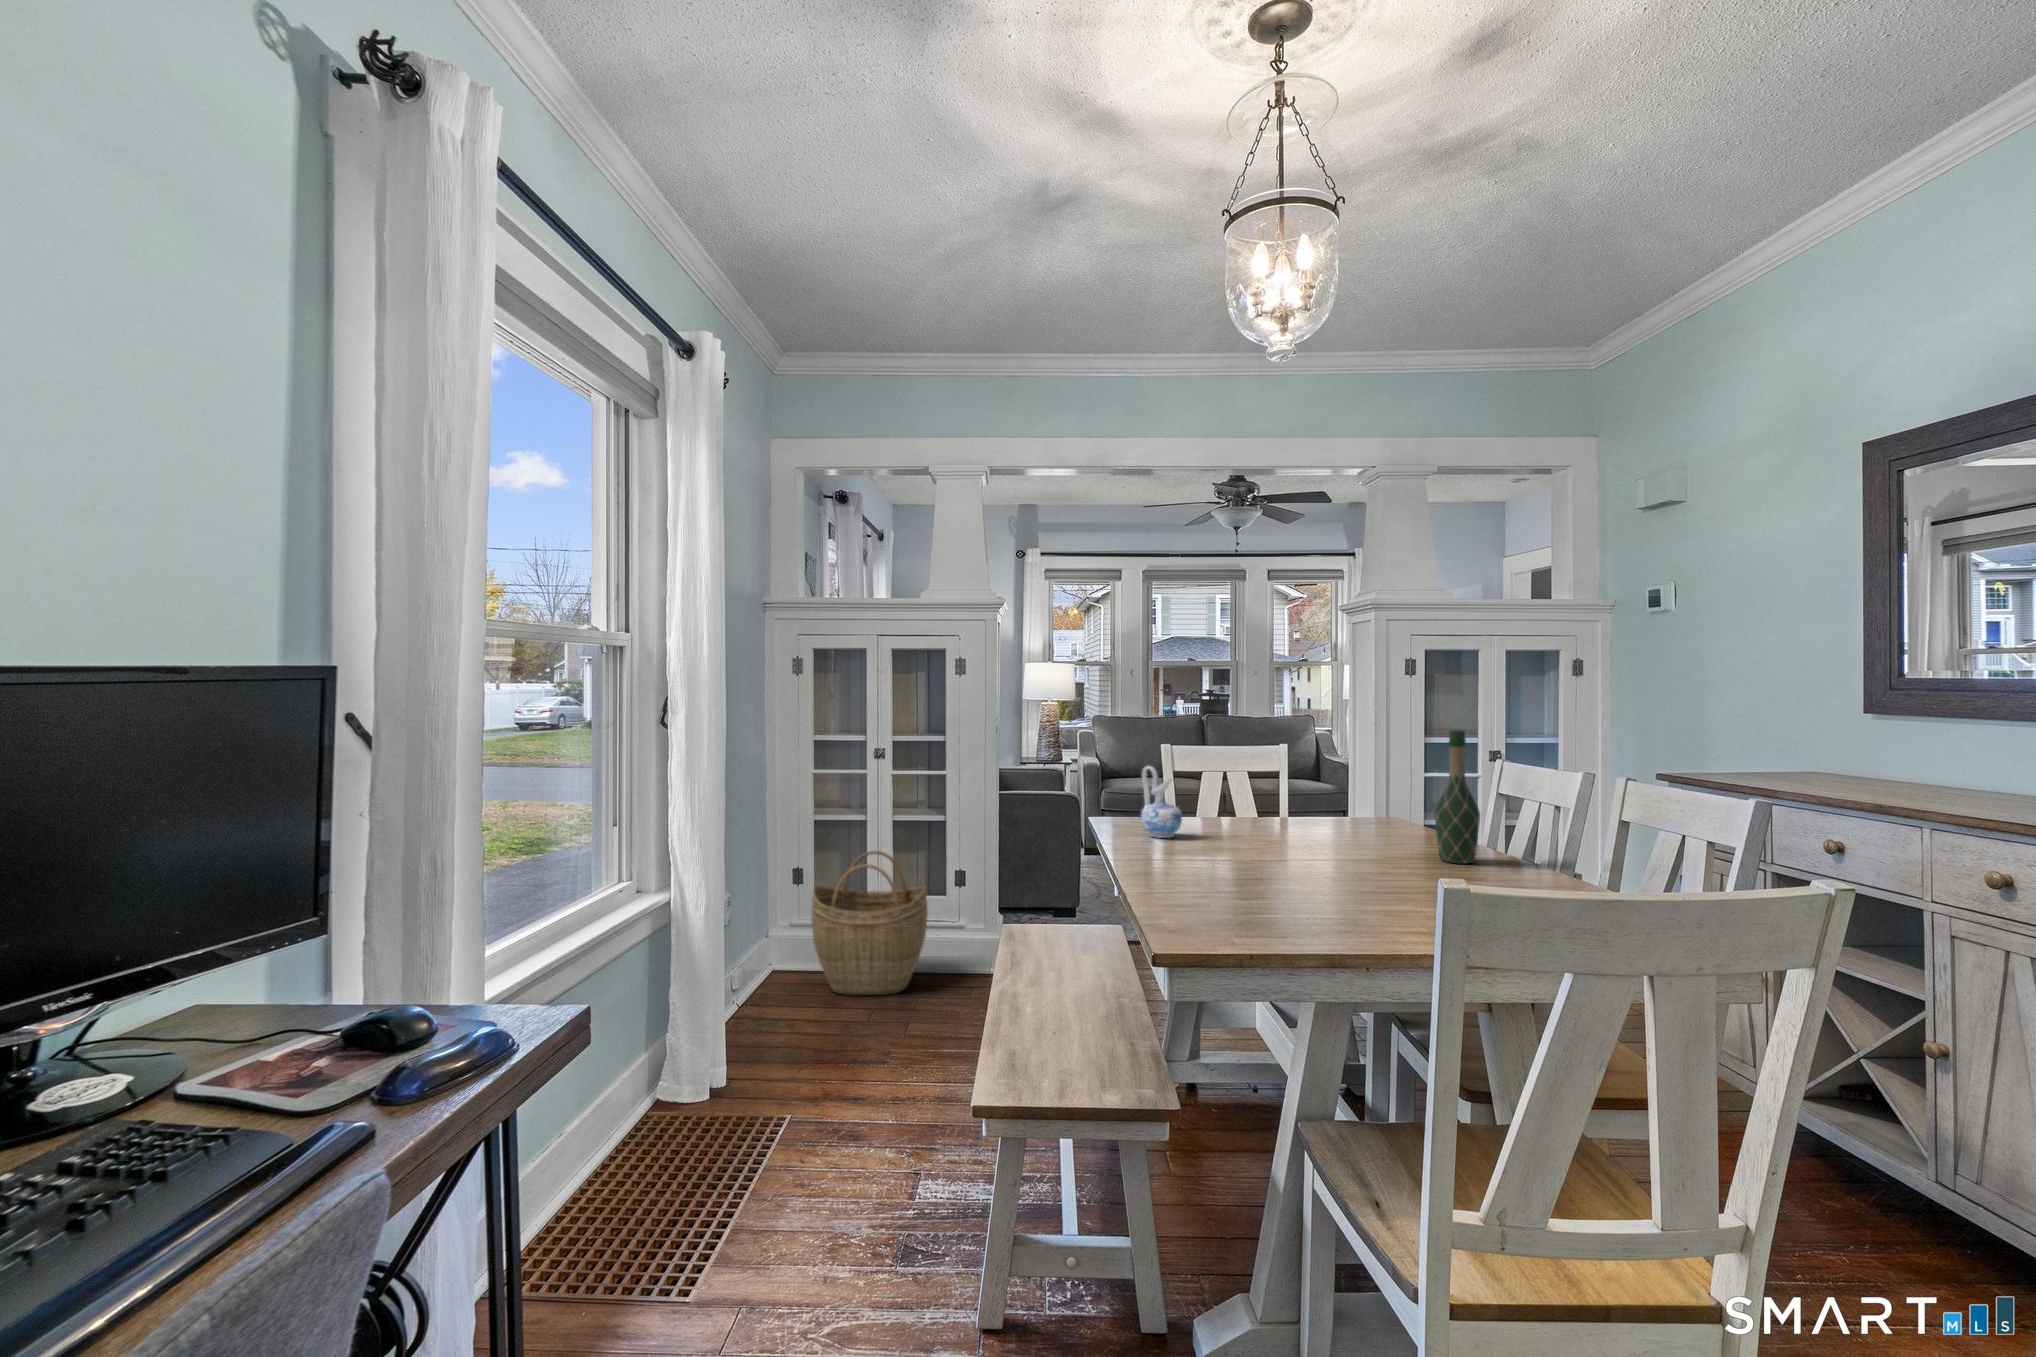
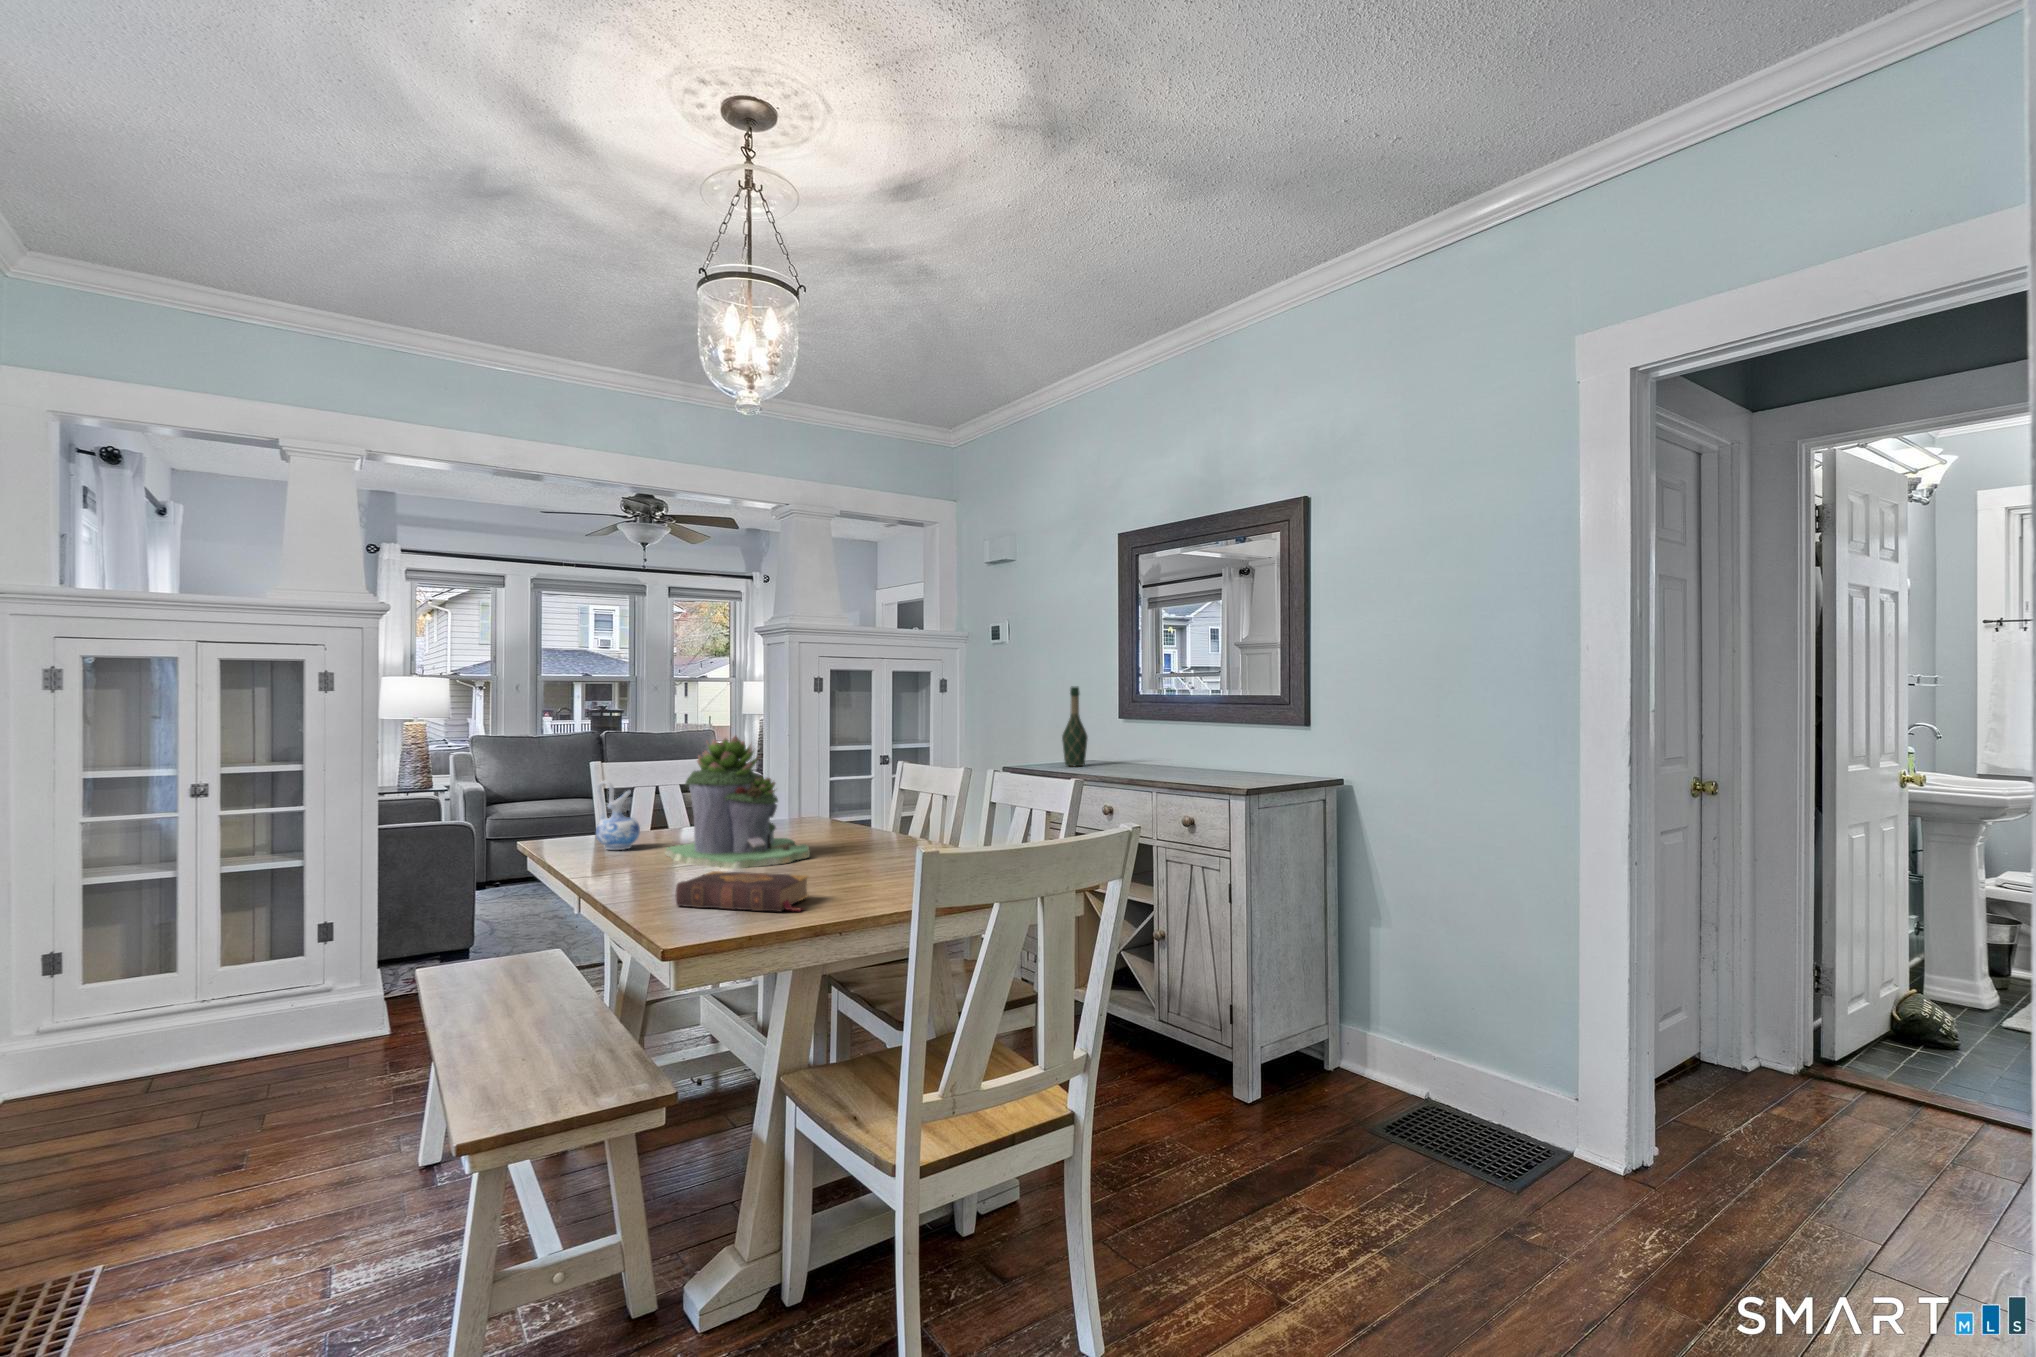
succulent planter: none [1201,724,1358,874] -> present [665,736,810,869]
wine bottle: present [1434,730,1480,863] -> present [1062,686,1088,766]
woven basket: present [811,851,928,995] -> none [89,911,284,1103]
book: none [1180,874,1329,935] -> present [676,871,808,912]

